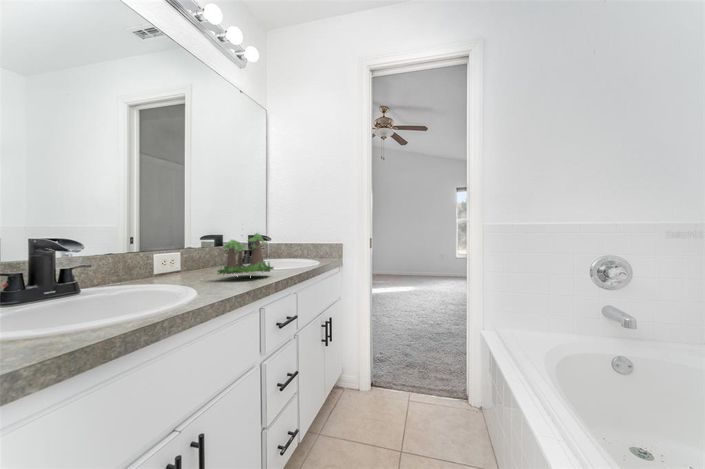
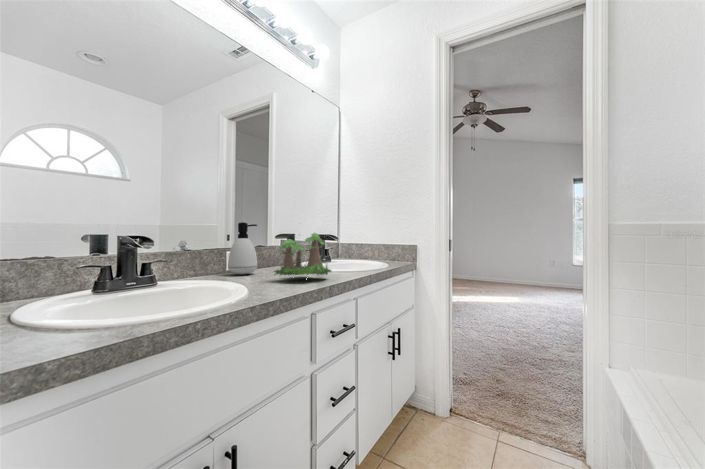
soap dispenser: none [160,224,193,277] -> present [228,222,258,274]

